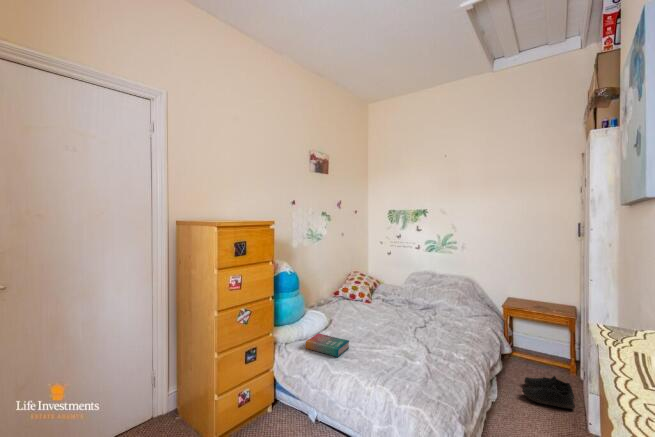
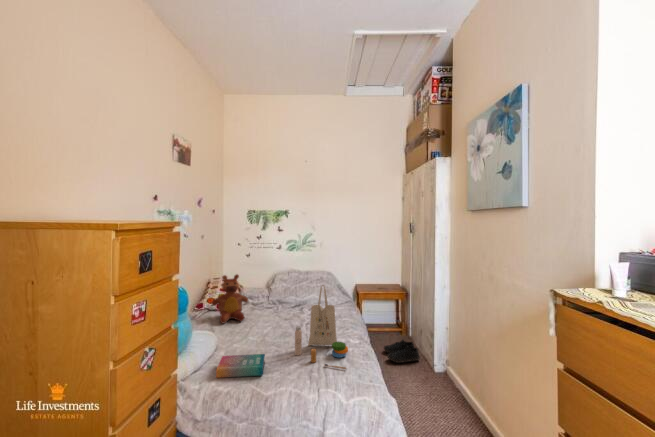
teddy bear: none [339,269,370,312] -> present [212,274,248,323]
tote bag: none [381,287,433,376] -> present [295,285,348,369]

